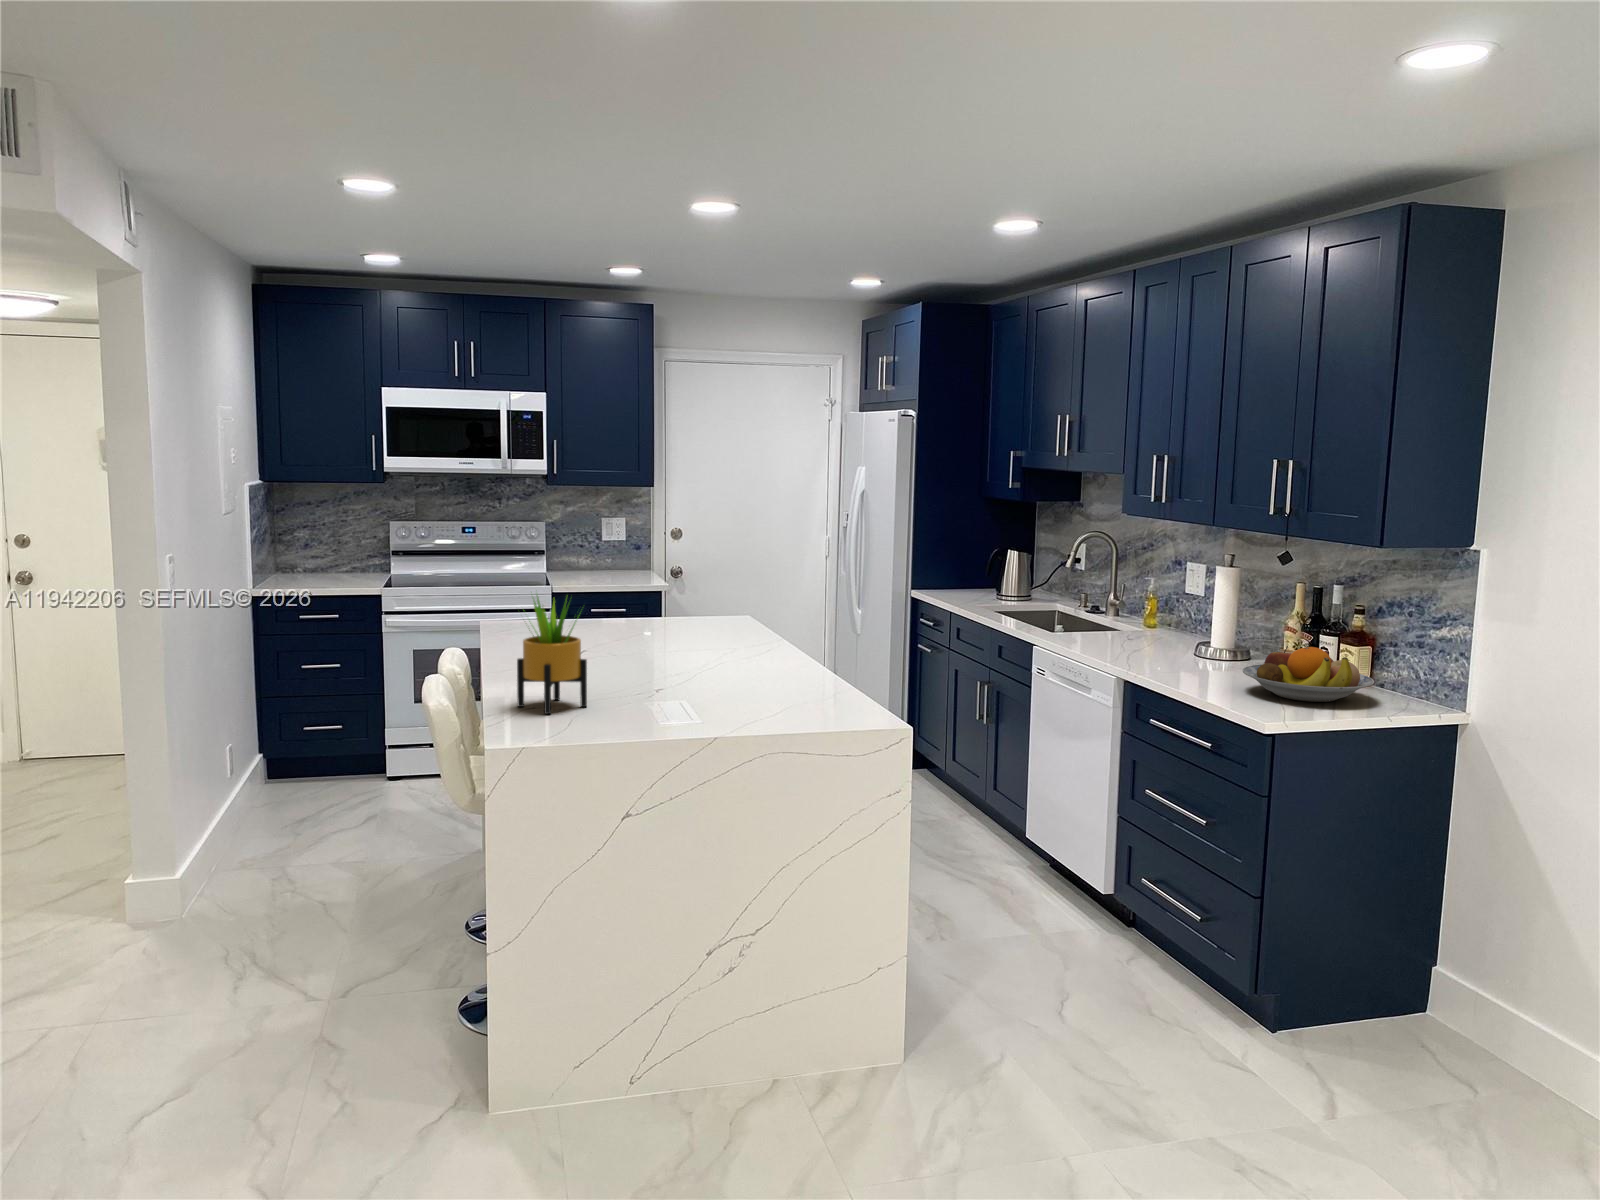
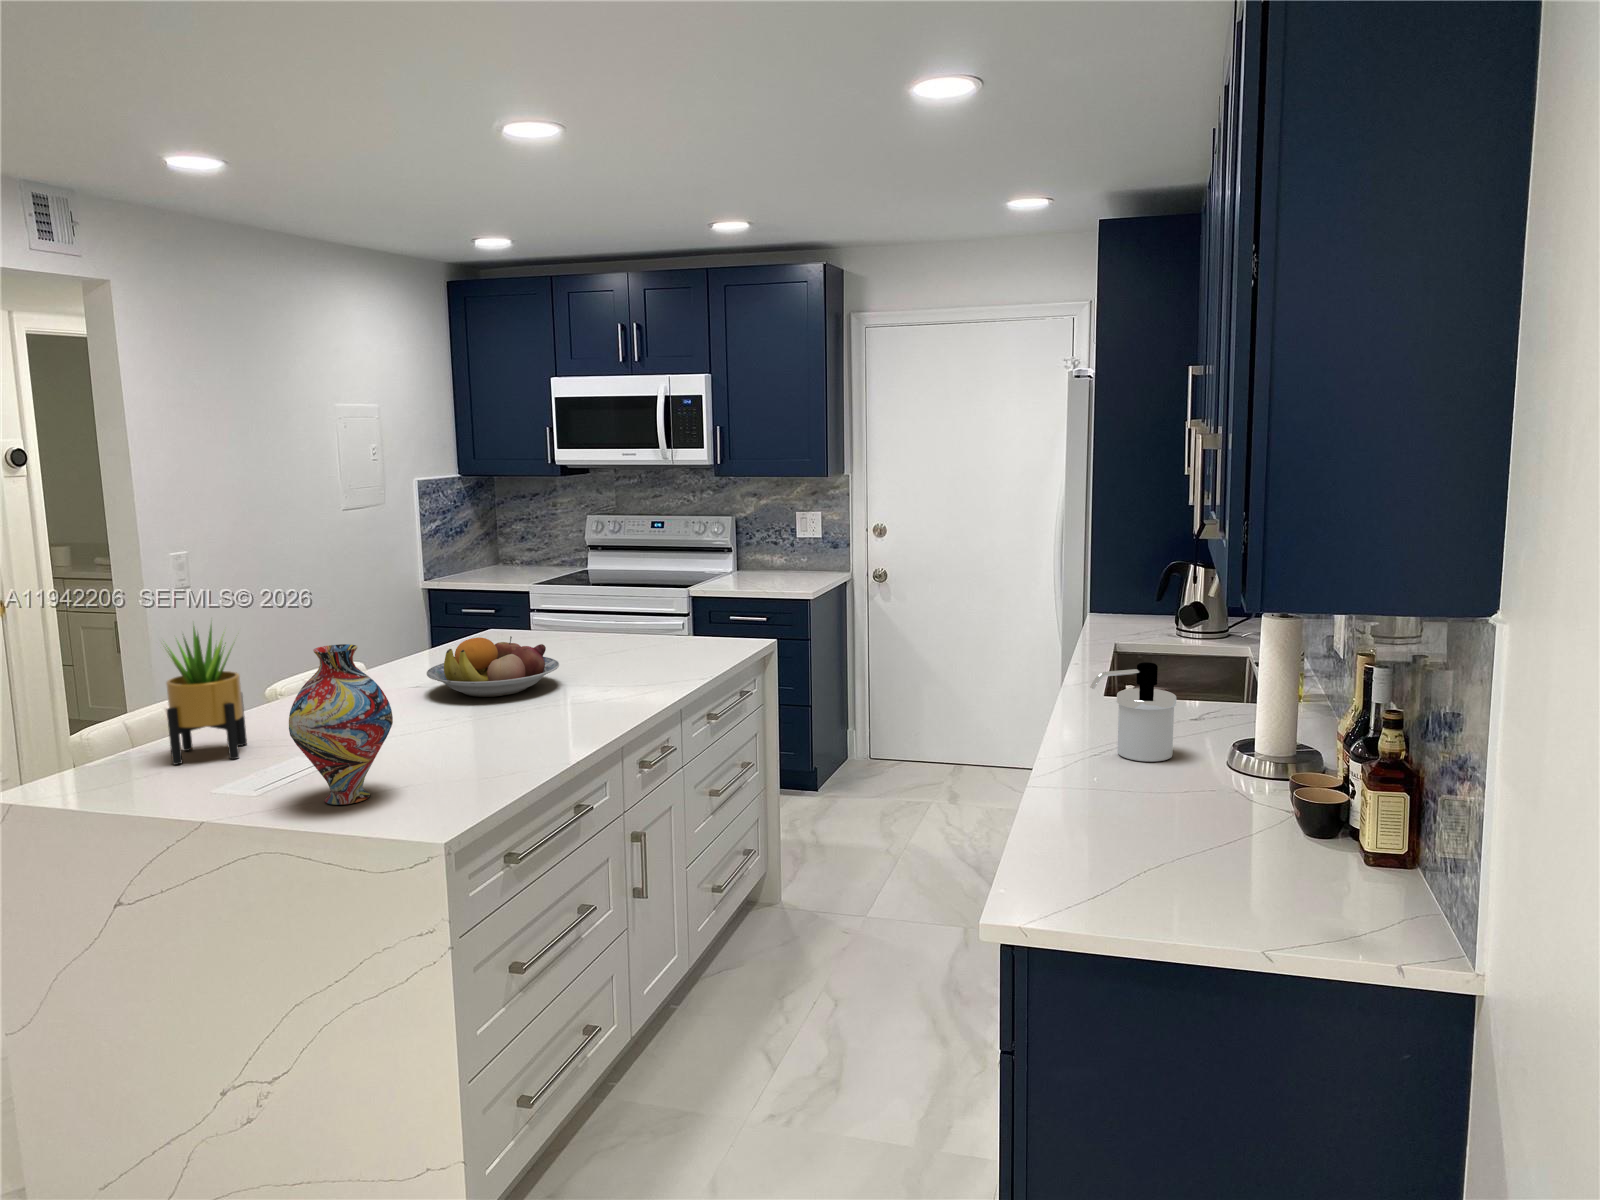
vase: none [729,596,803,718] -> present [289,644,393,805]
soap dispenser: none [1124,597,1163,658] -> present [1090,662,1176,762]
fruit bowl: present [1242,646,1374,702] -> present [427,637,559,697]

